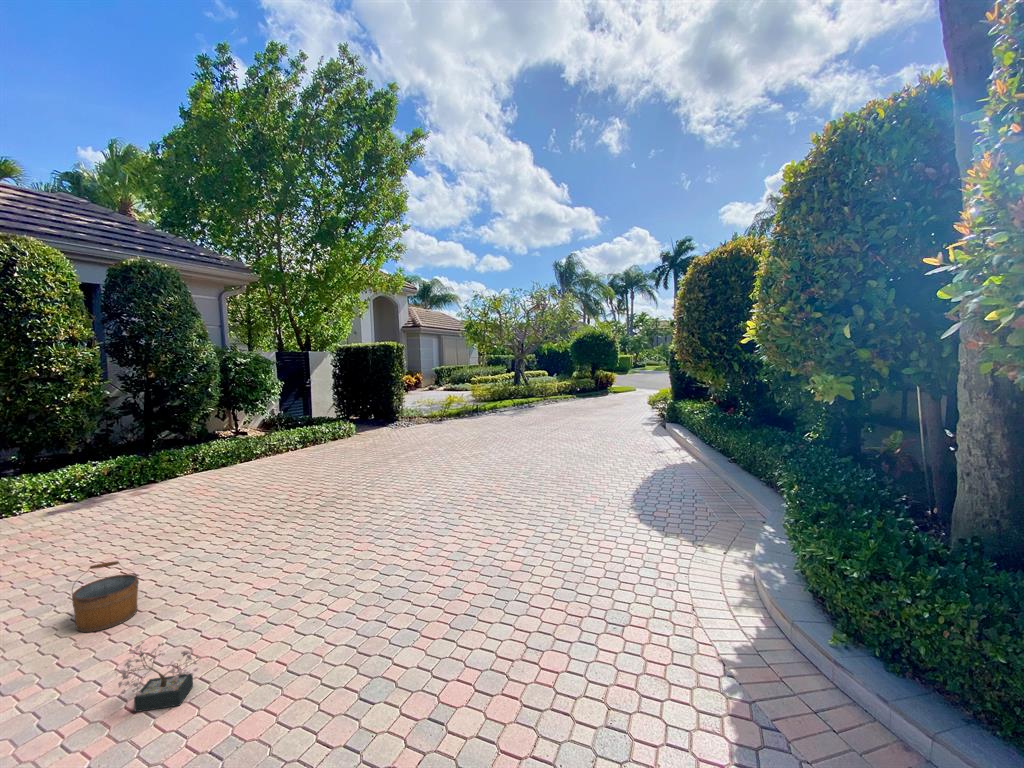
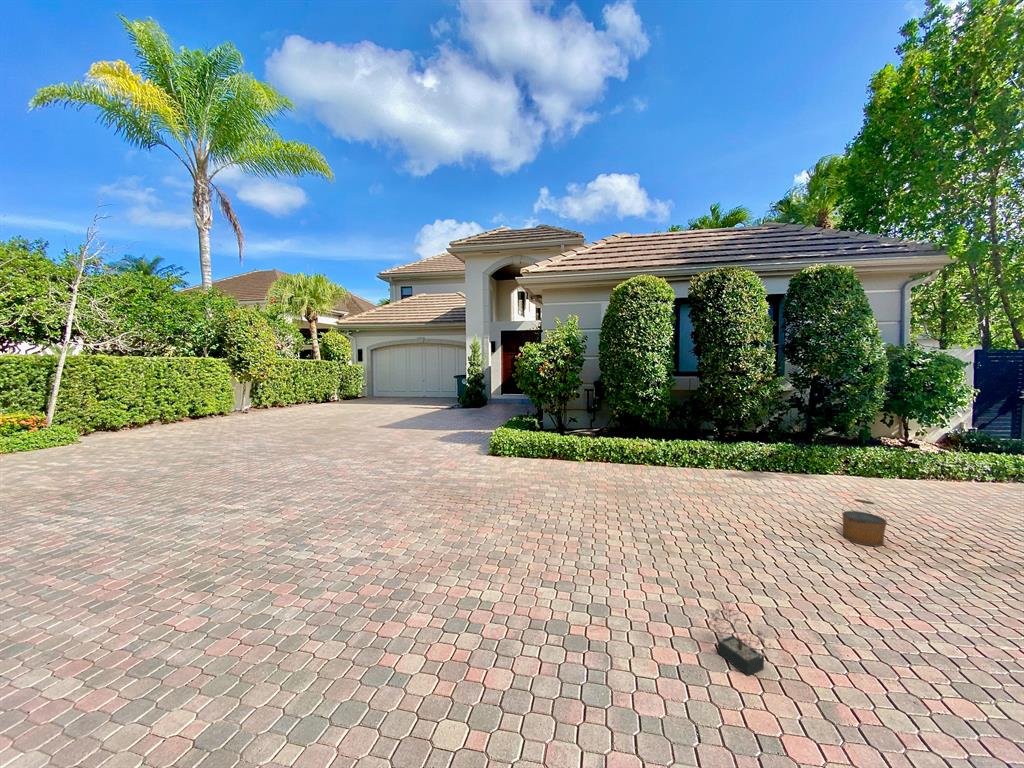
bucket: present [72,561,139,632] -> present [842,499,887,546]

